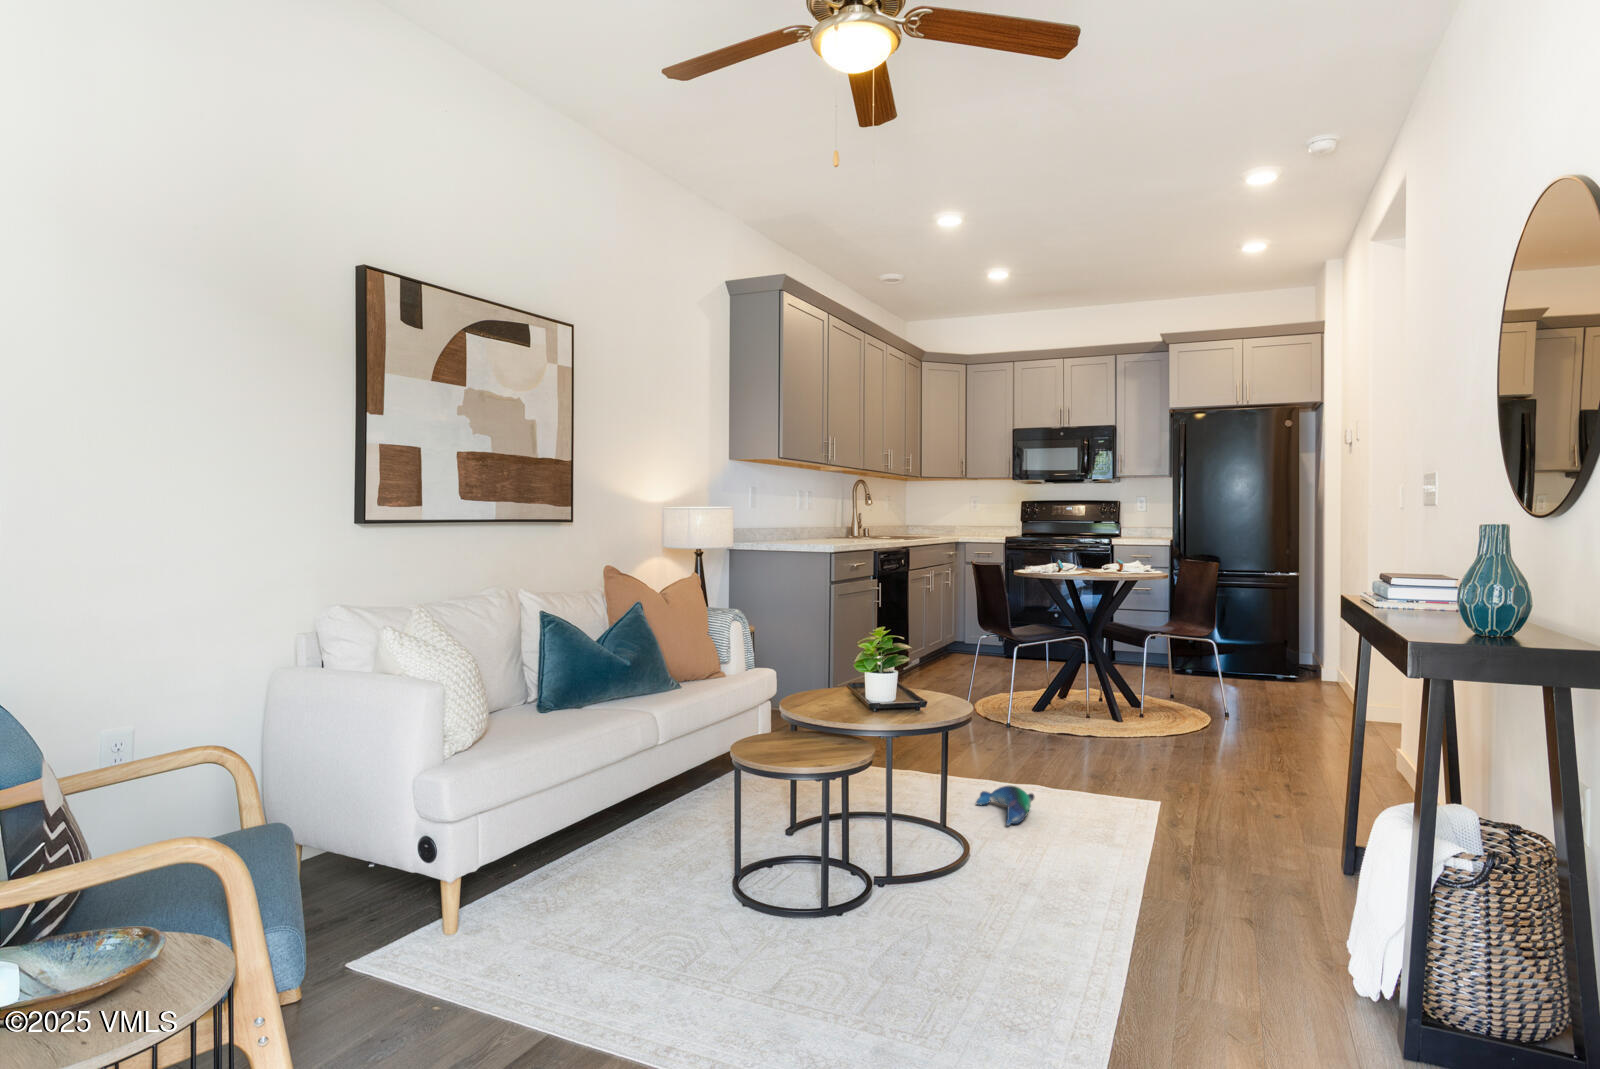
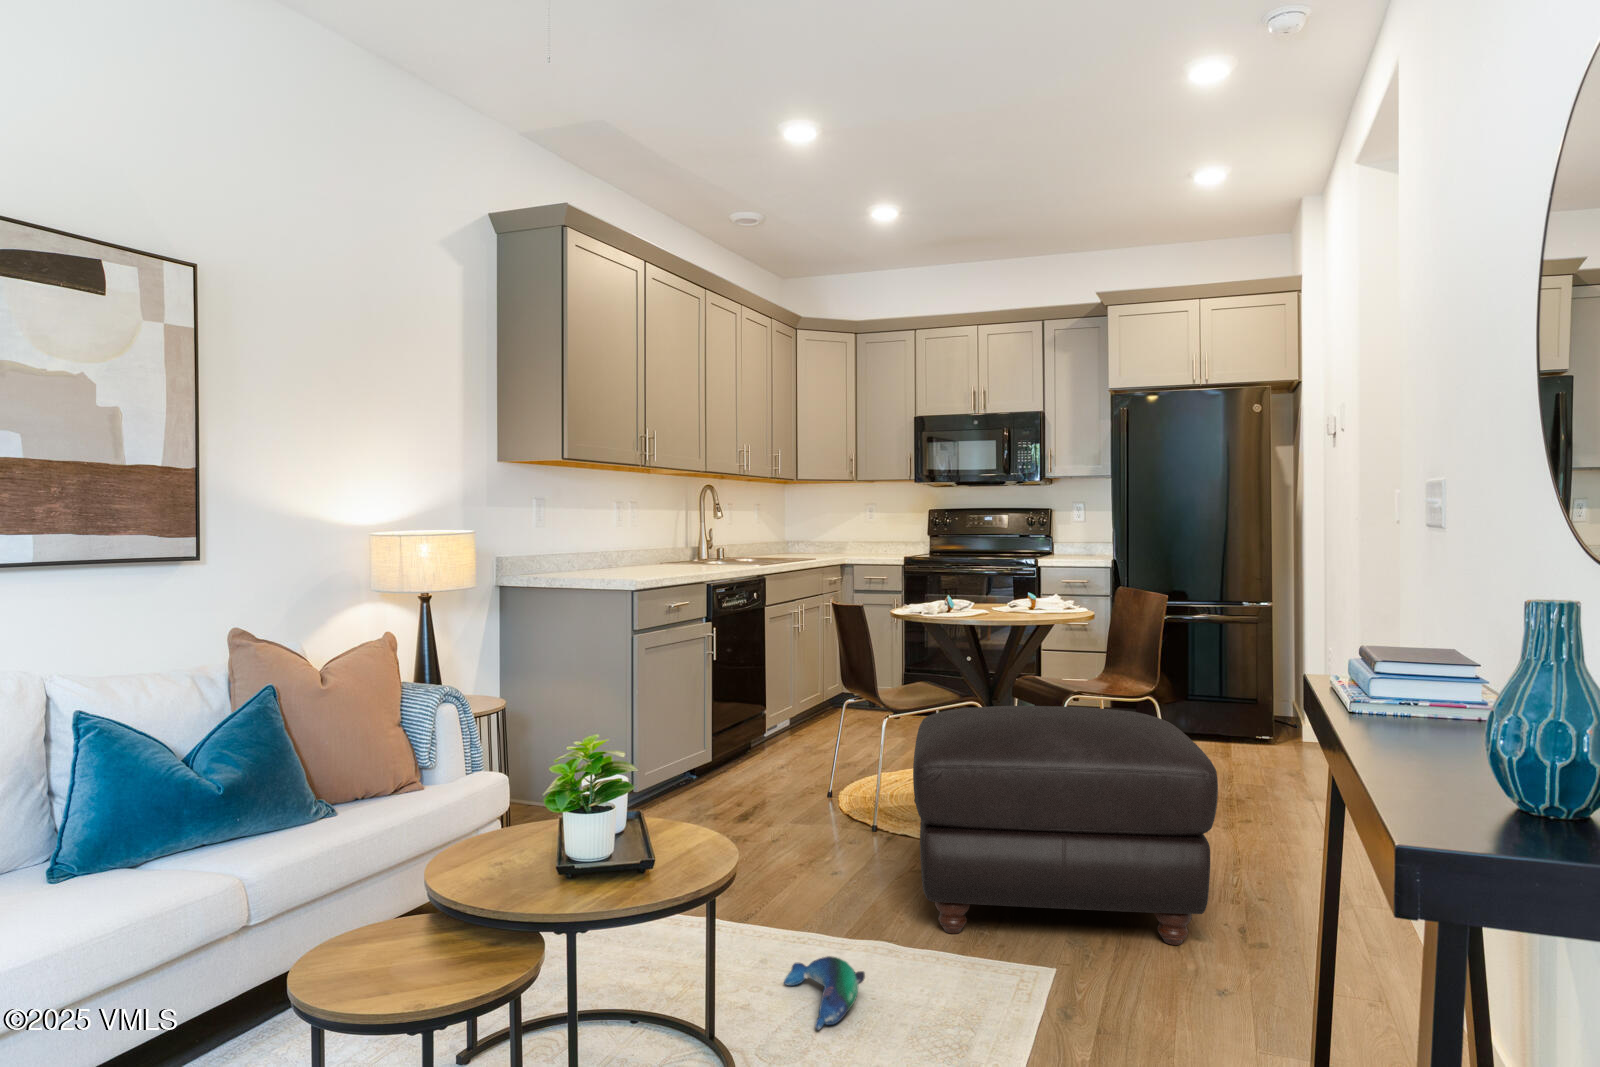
ottoman: none [1049,633,1273,793] -> present [913,706,1218,945]

